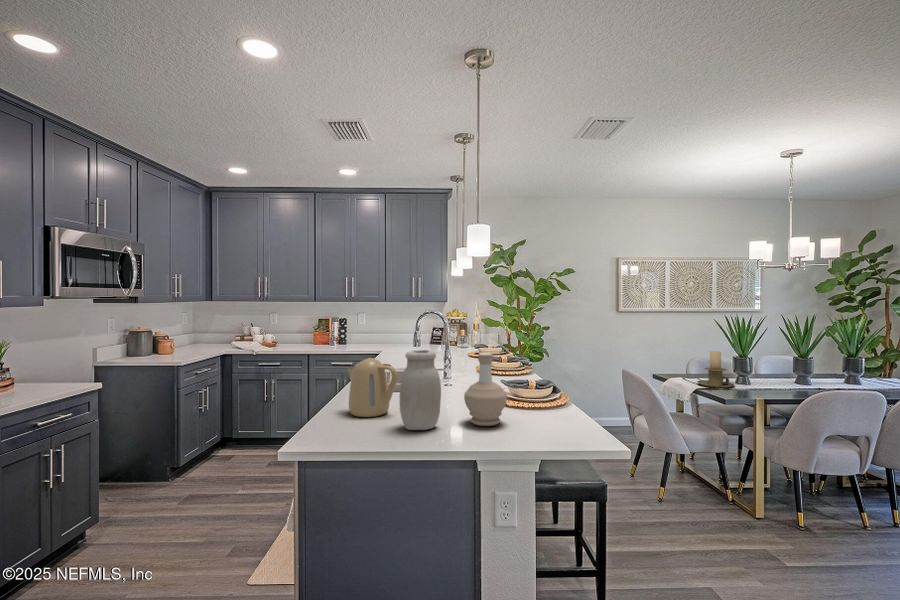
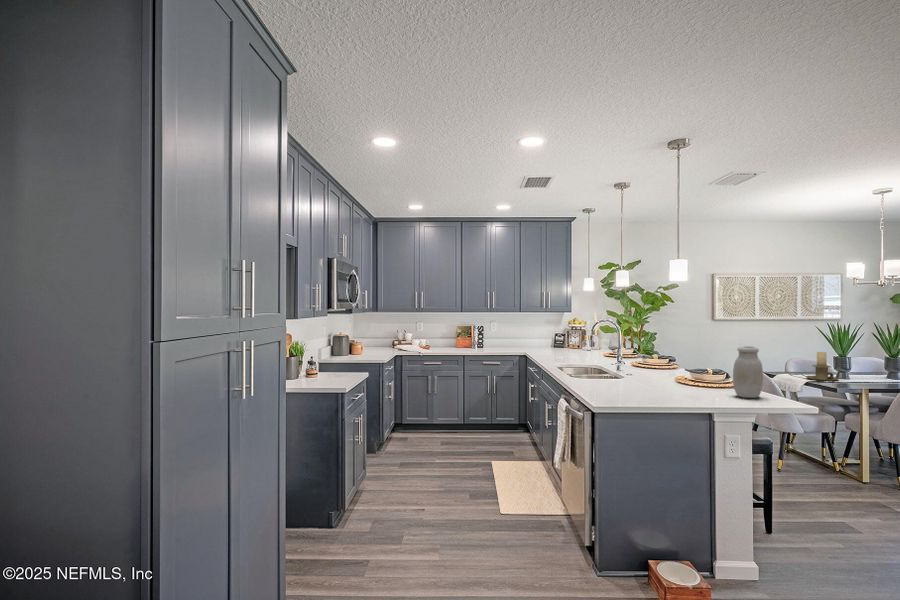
jar: present [400,350,441,430] -> present [733,347,763,398]
bottle: present [464,353,507,426] -> none [683,349,714,396]
kettle: present [347,358,397,417] -> none [591,352,631,391]

